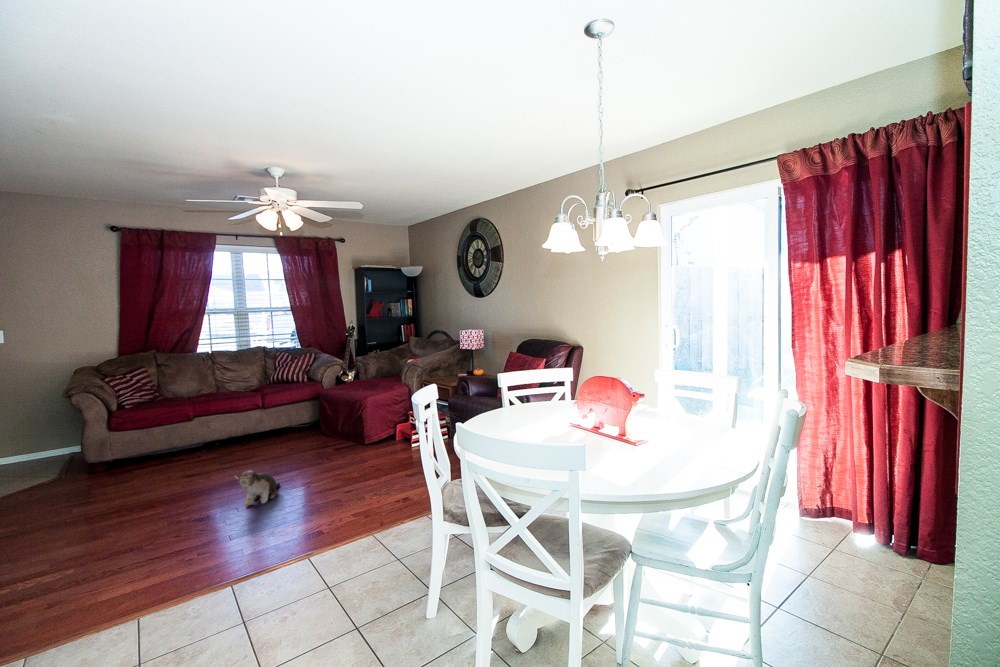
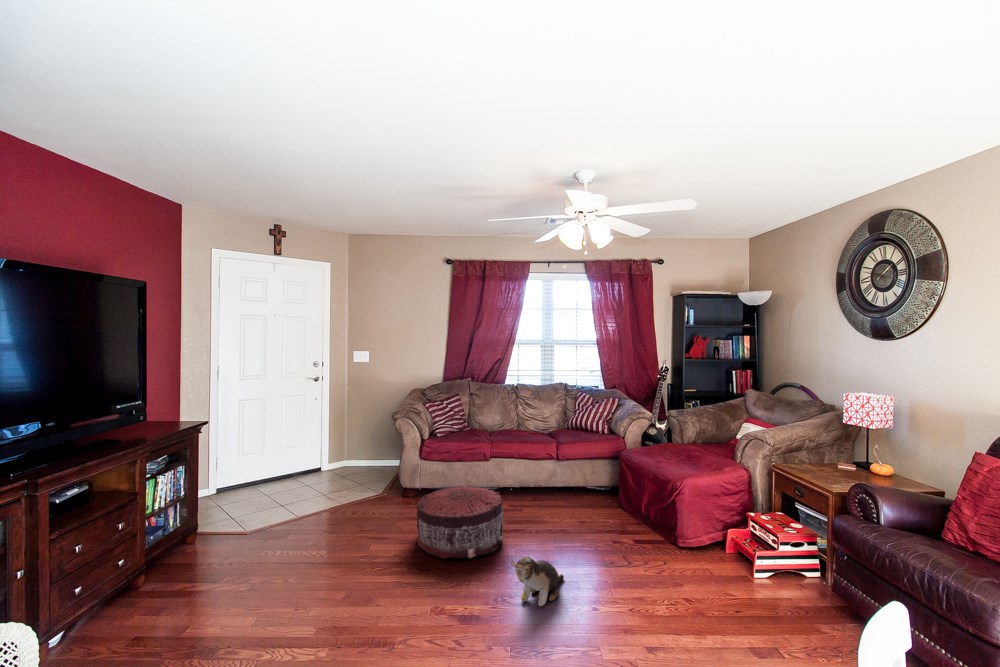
pouf: none [118,440,219,505] -> present [416,486,503,559]

